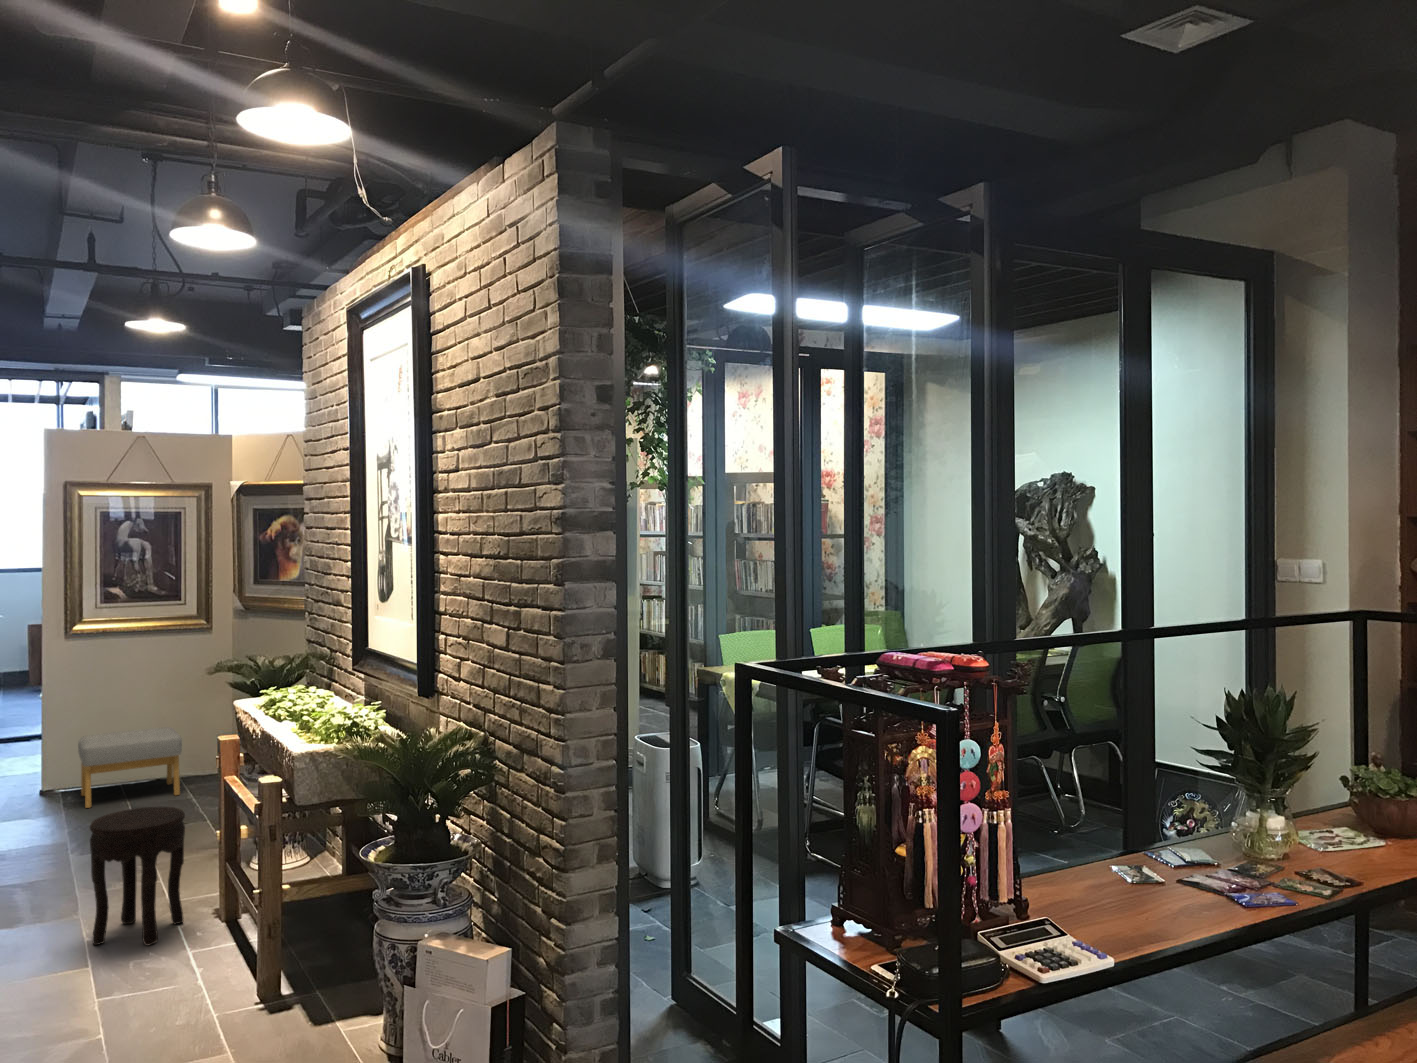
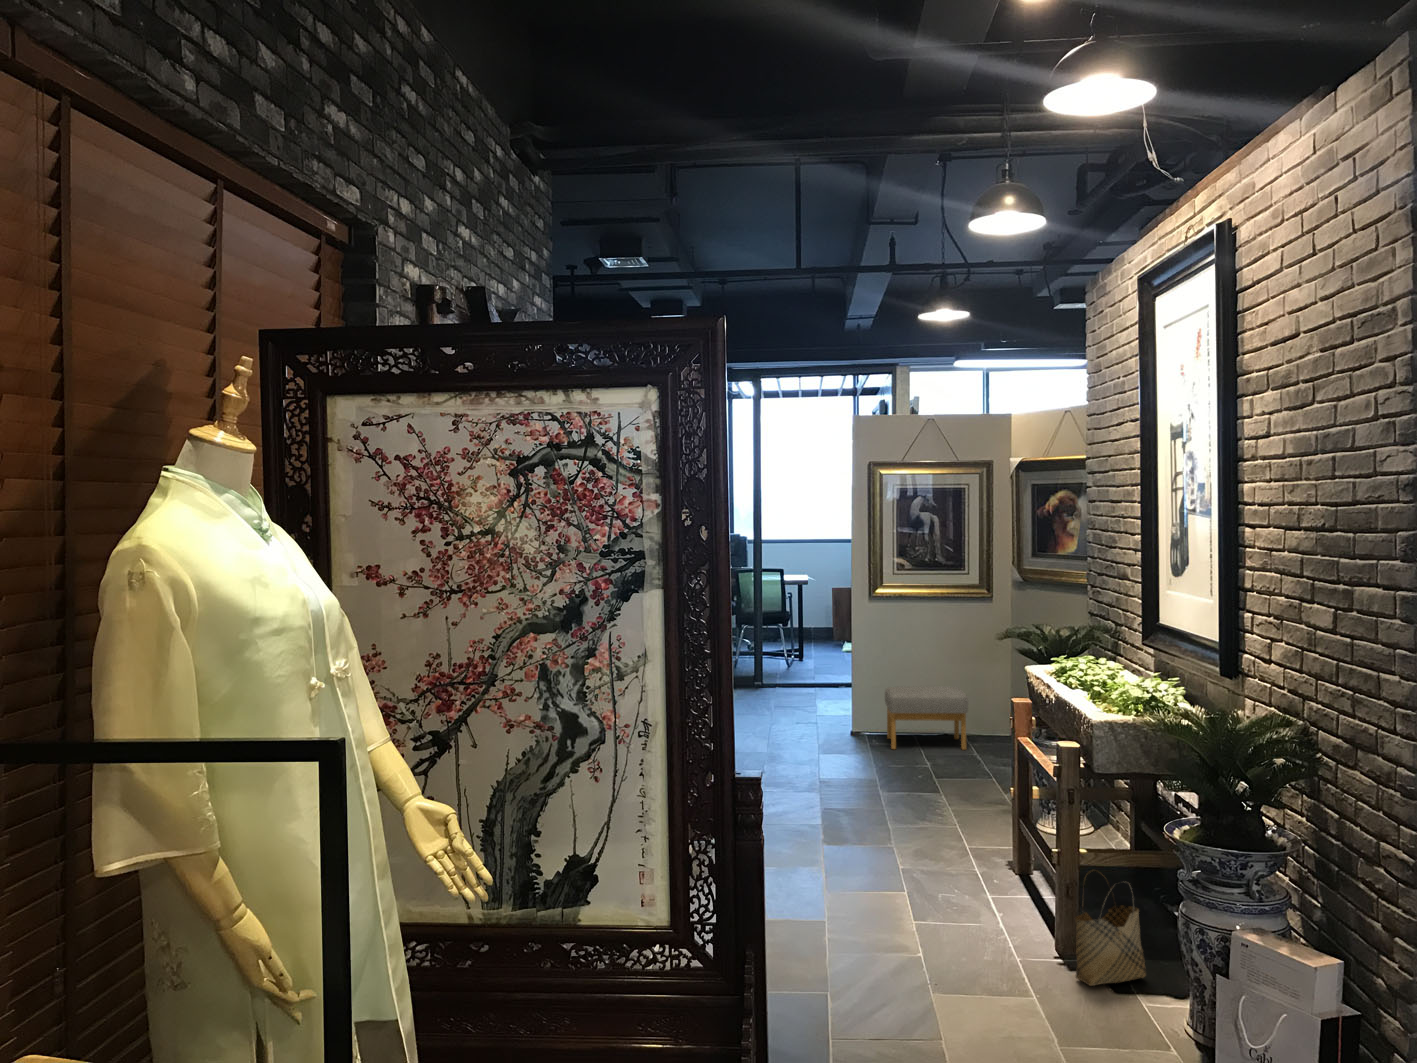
side table: present [90,806,185,946] -> none [909,753,985,876]
woven basket: none [272,908,347,1033] -> present [1074,869,1146,986]

